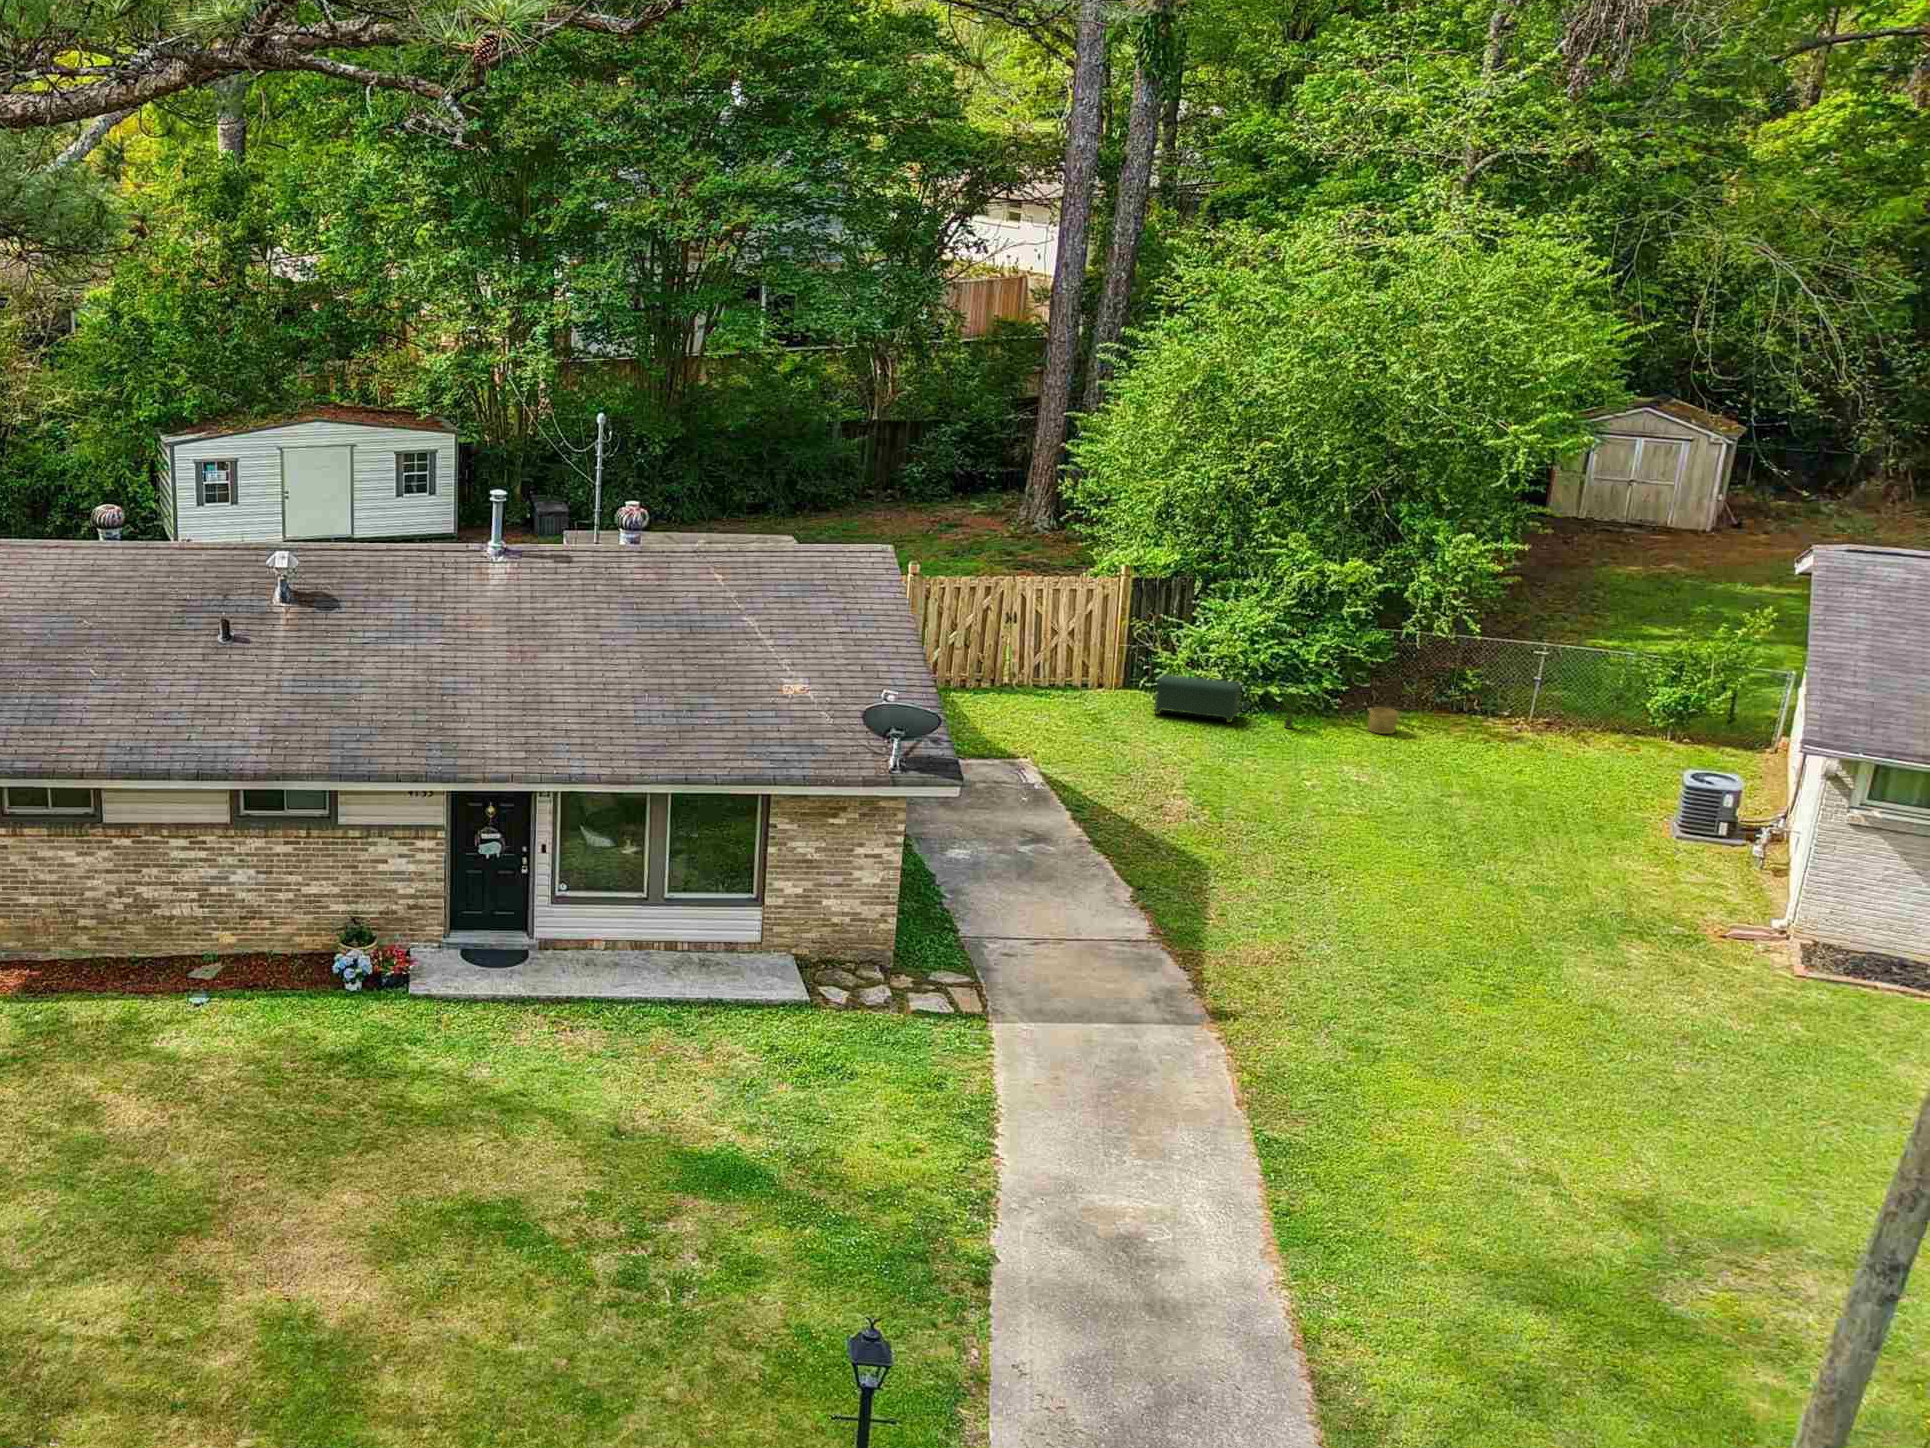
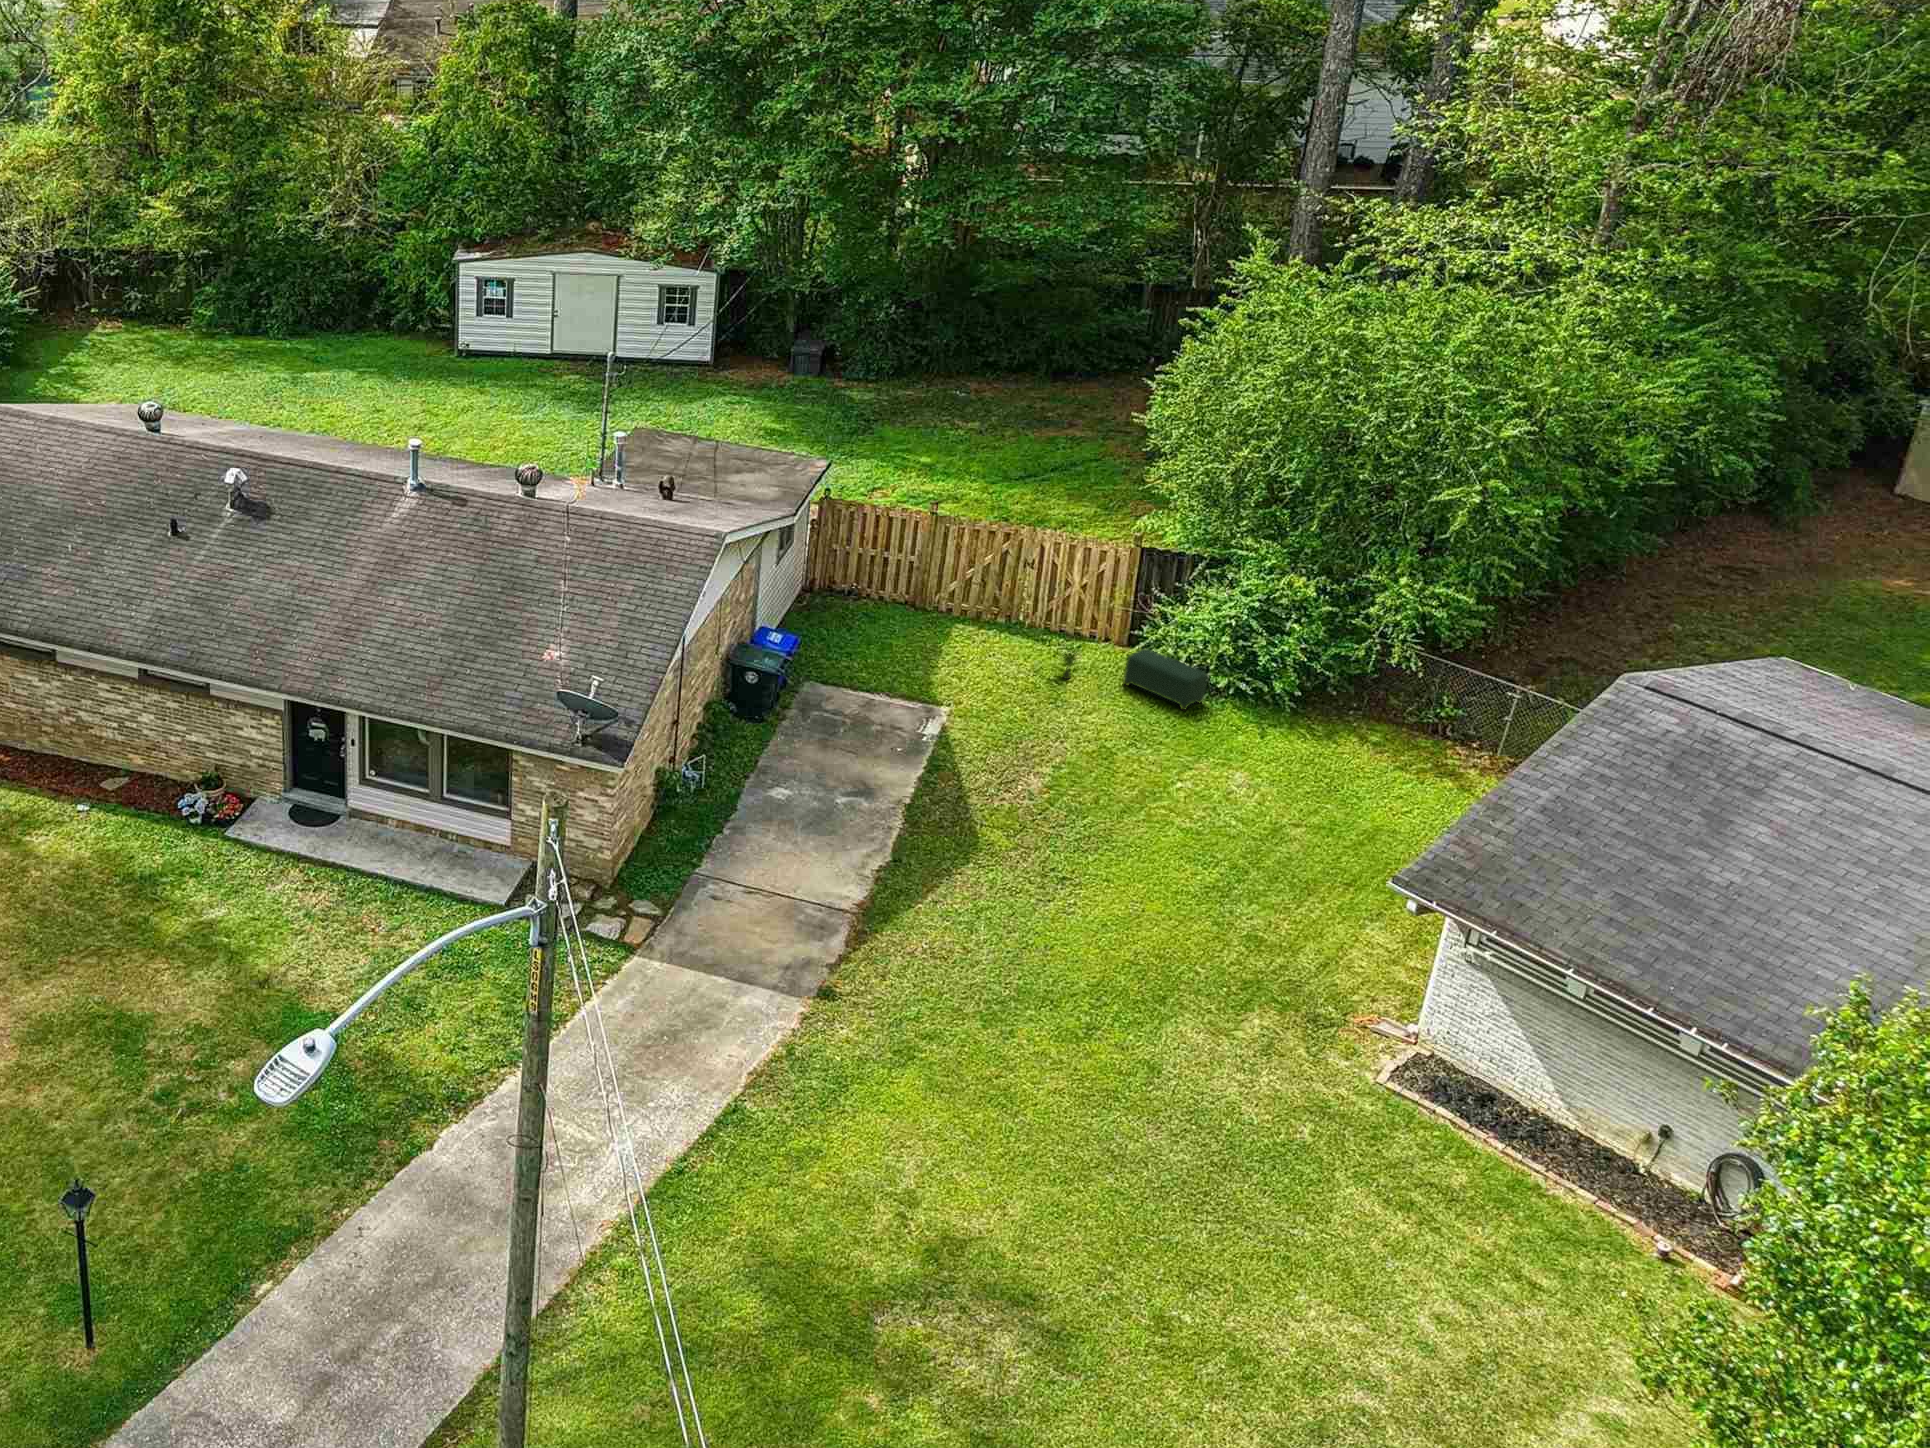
potted plant: present [1283,695,1300,728] -> present [1063,649,1077,679]
wooden bucket: present [1368,707,1398,734] -> none [1315,728,1348,757]

